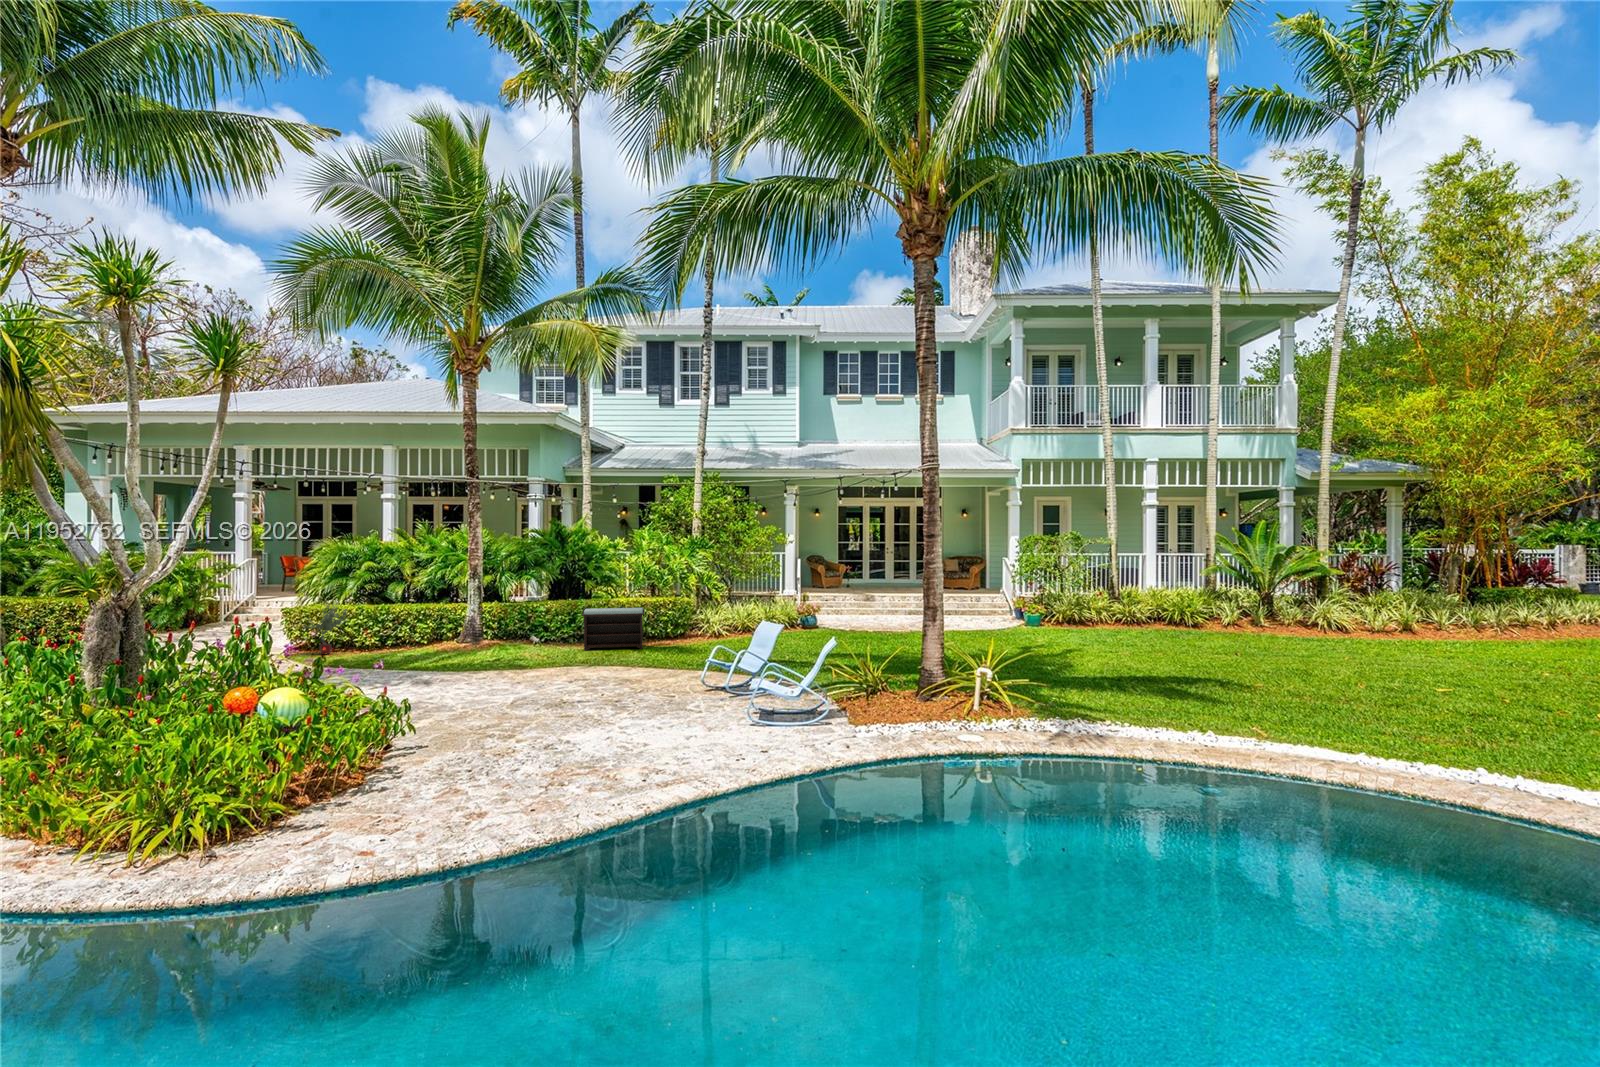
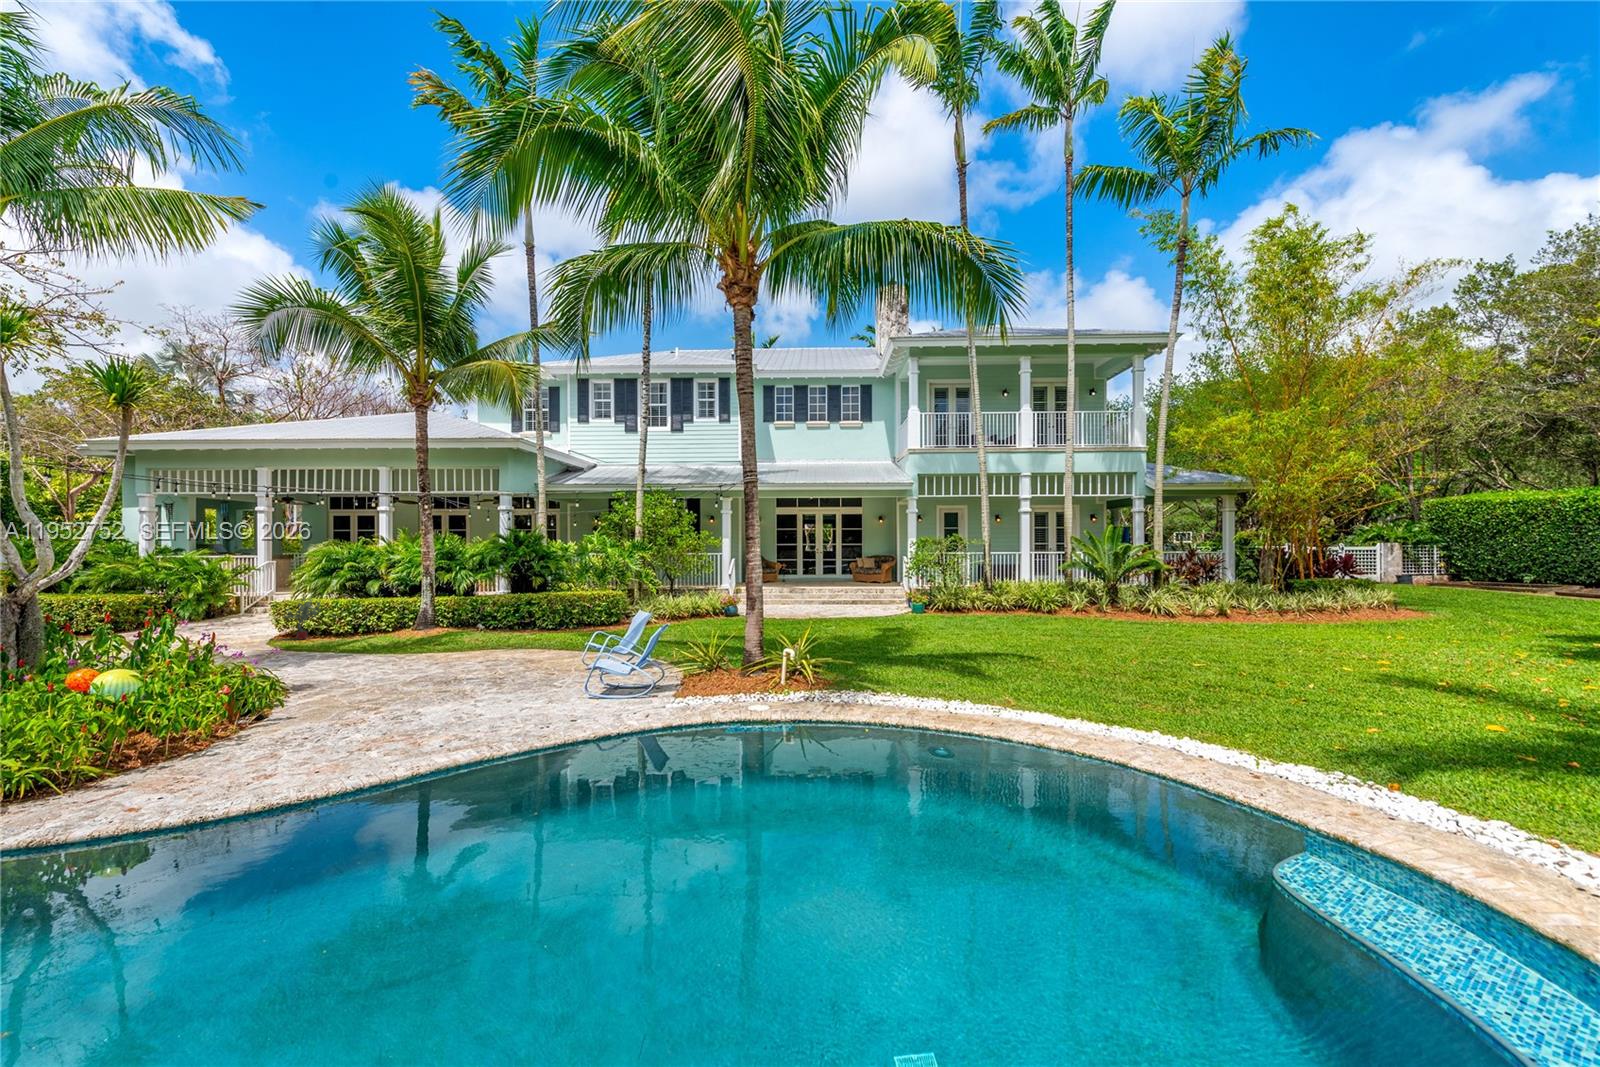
bench: present [582,608,644,651] -> none [518,599,574,635]

